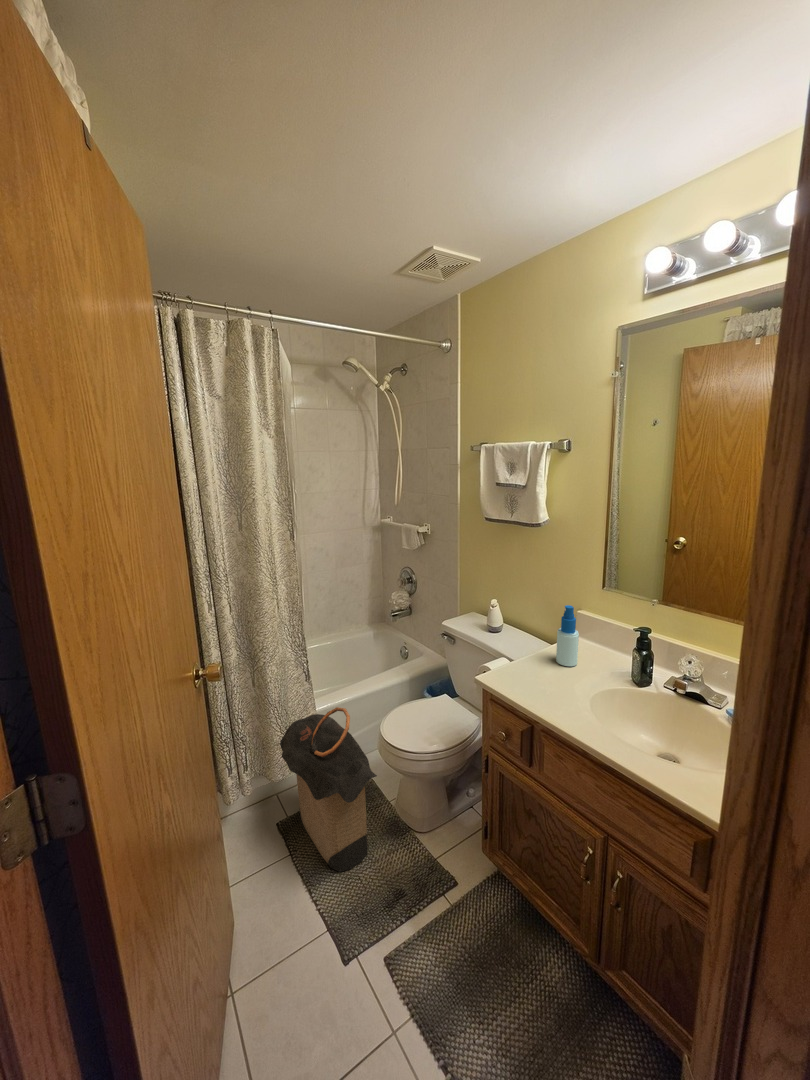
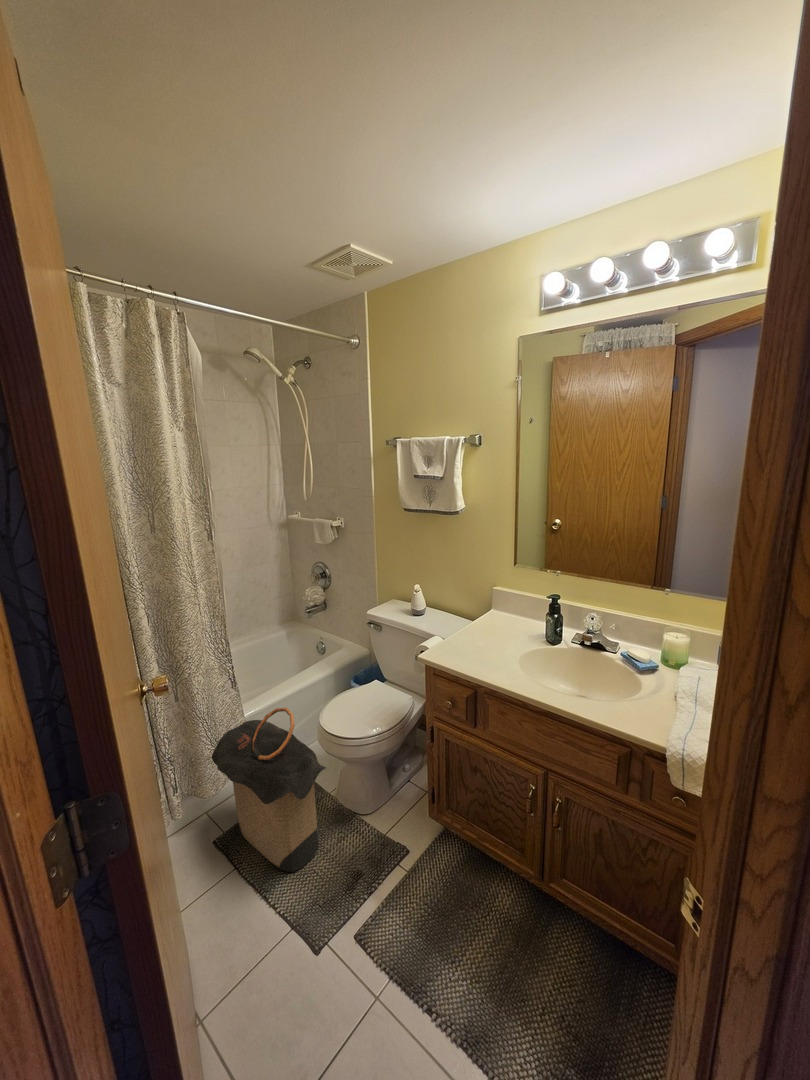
spray bottle: present [556,605,579,666] -> none [484,582,502,635]

